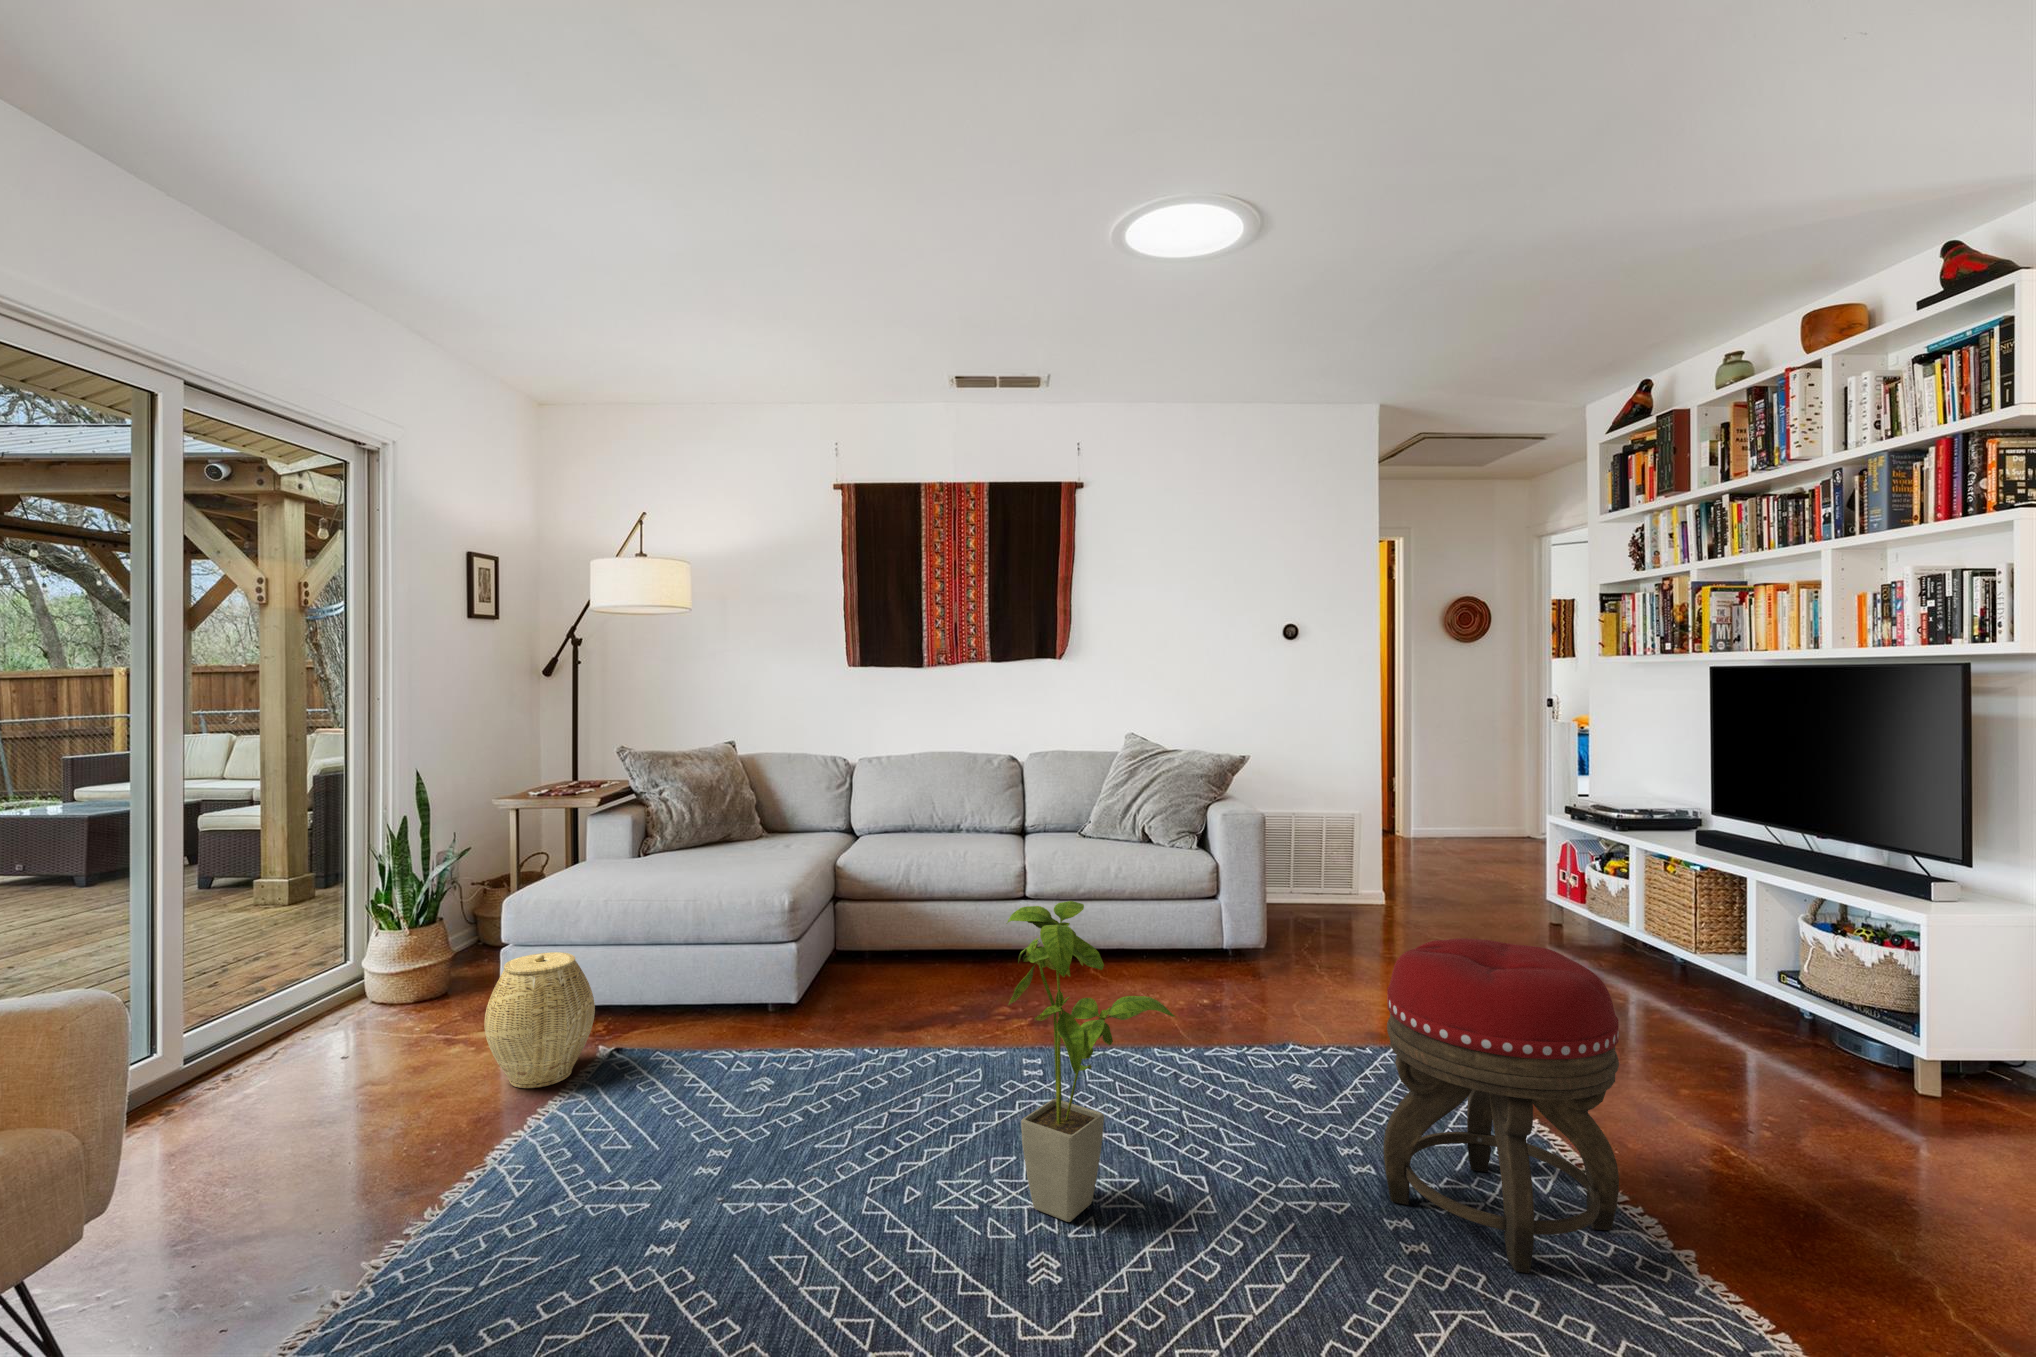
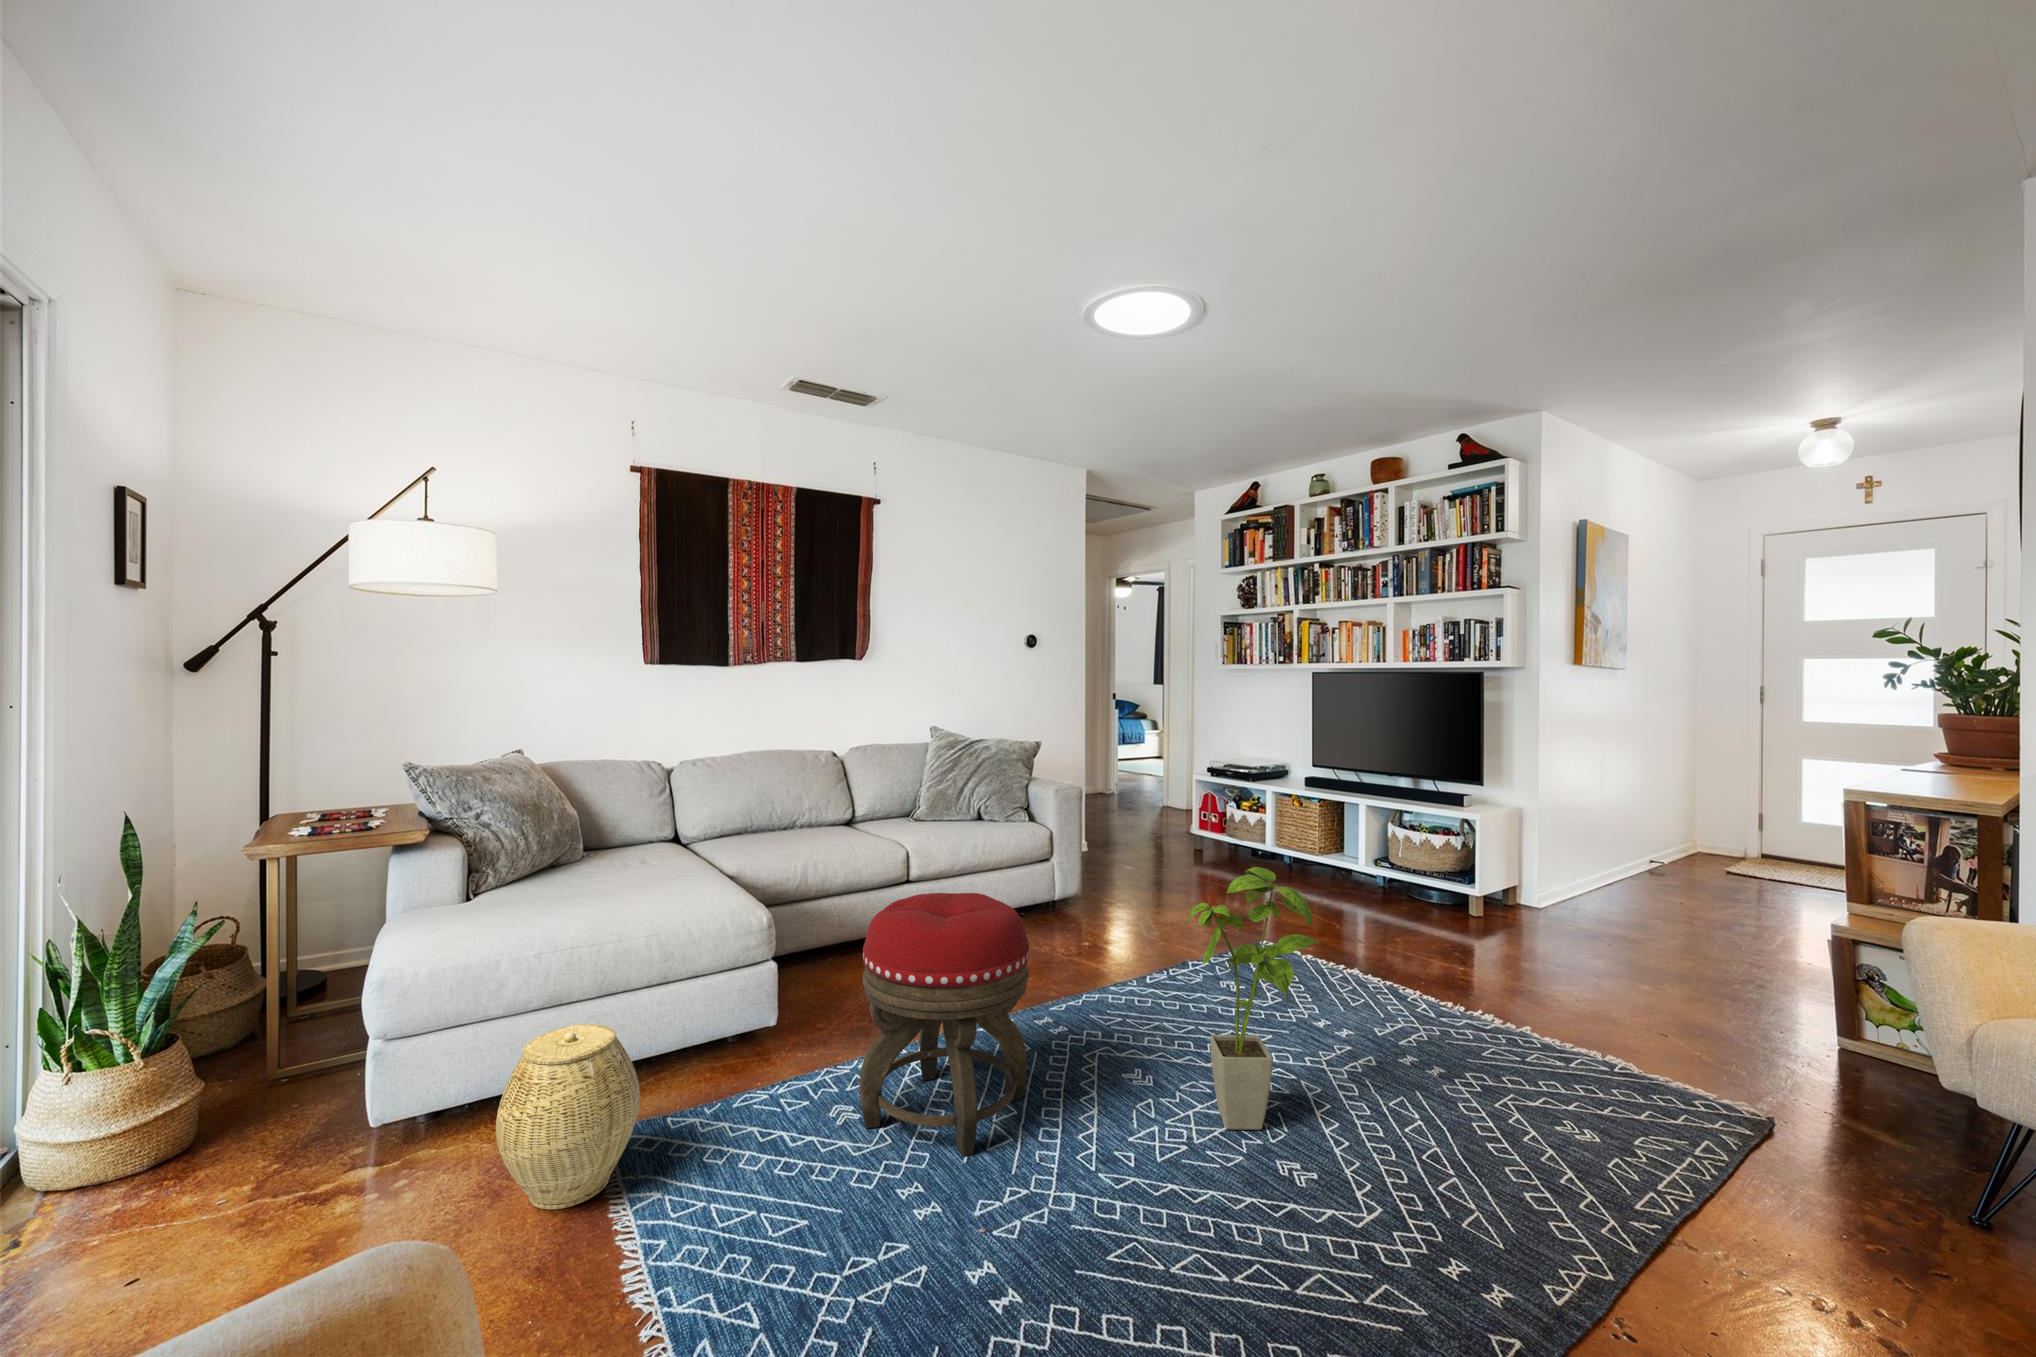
footstool: present [1383,938,1619,1273] -> present [859,893,1029,1156]

